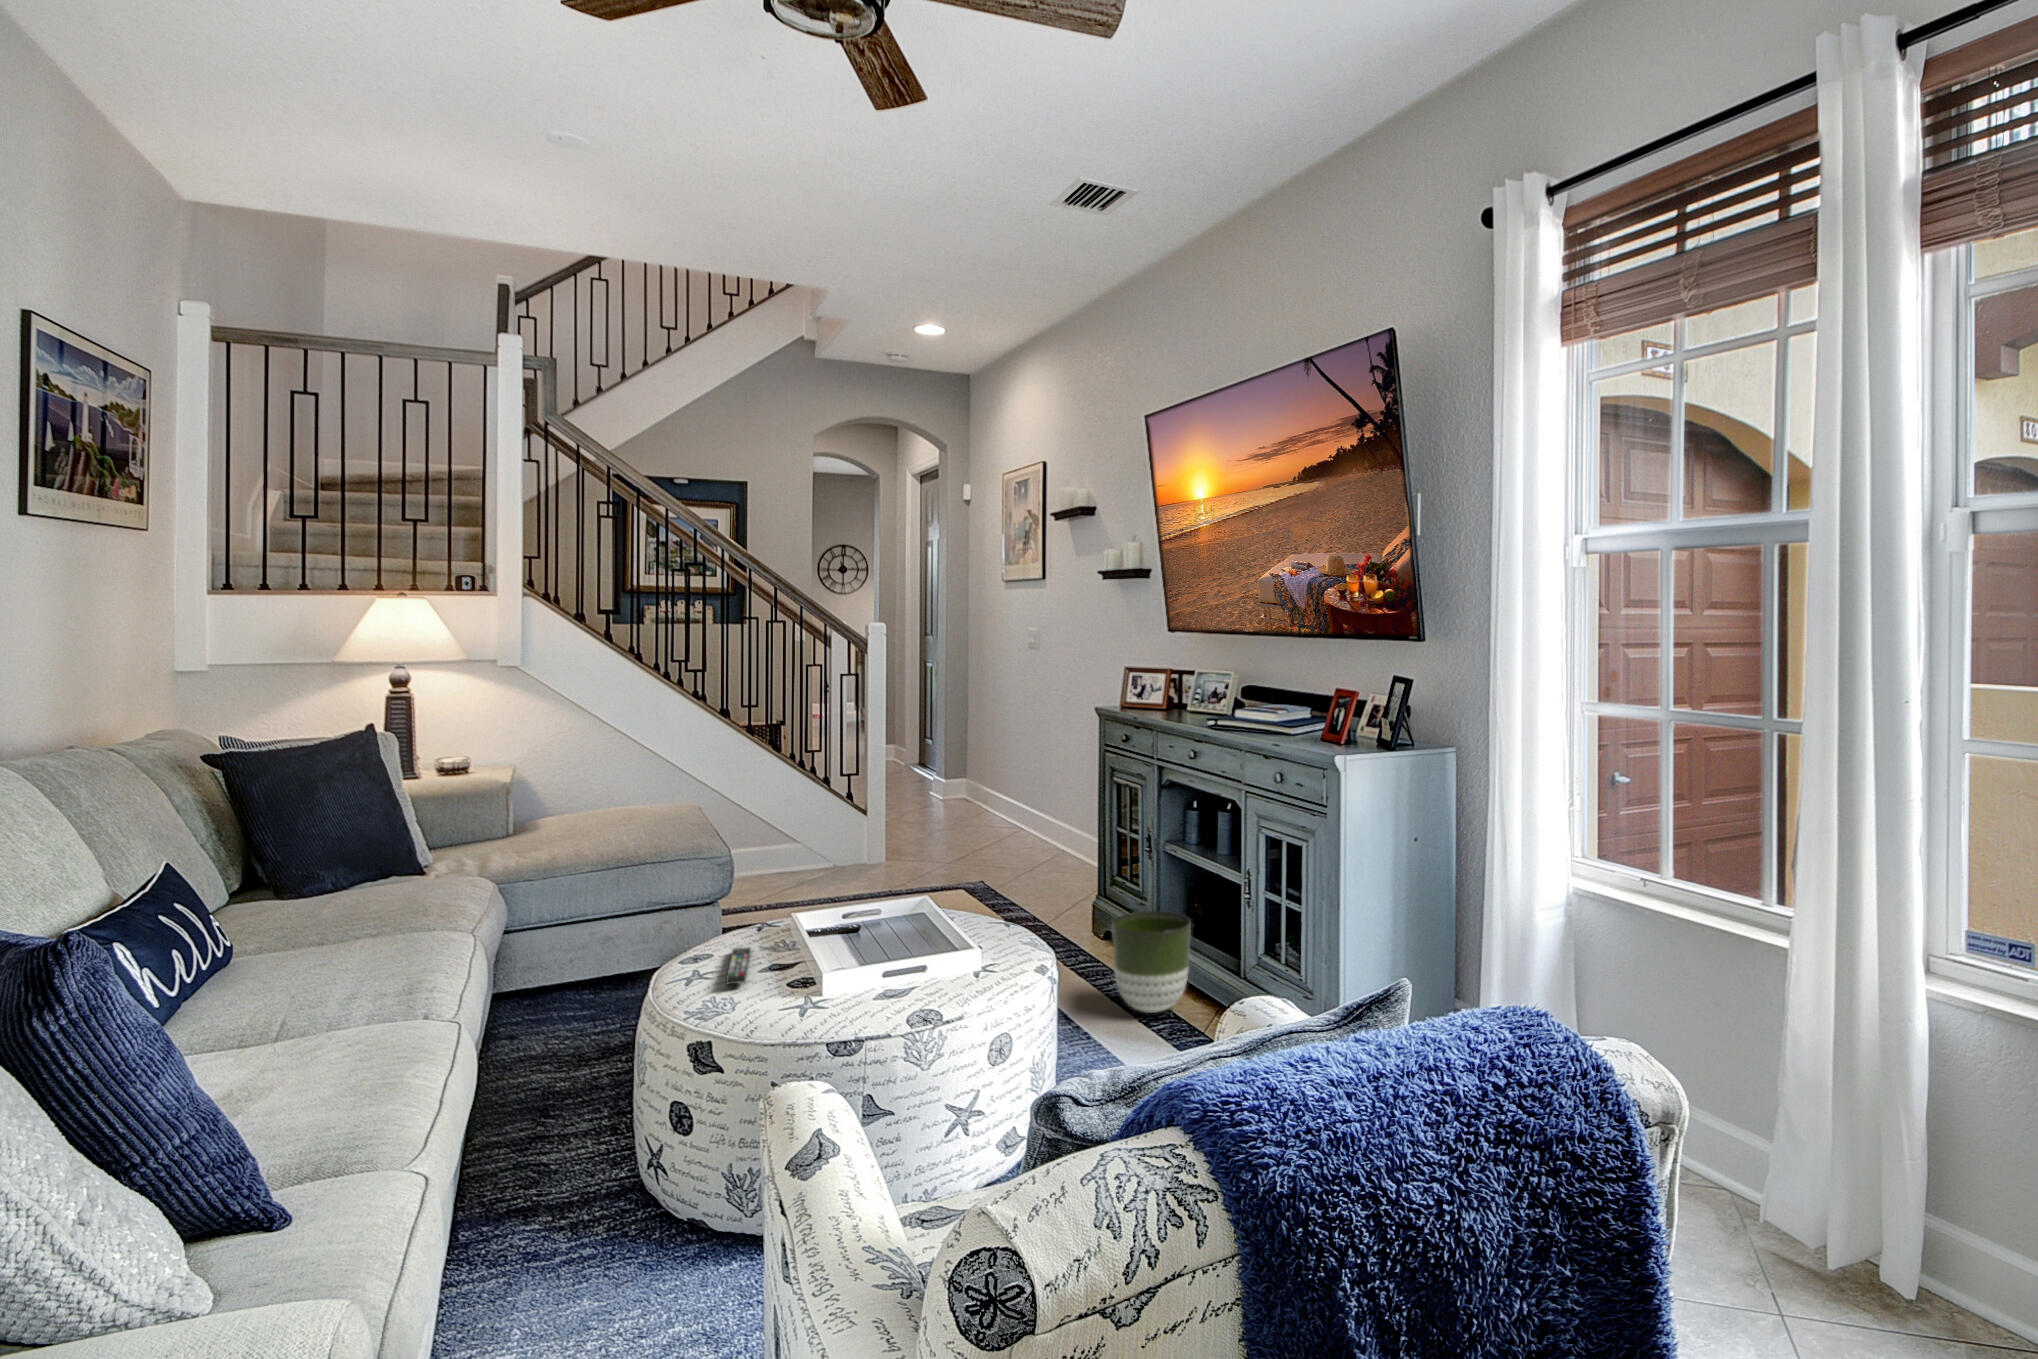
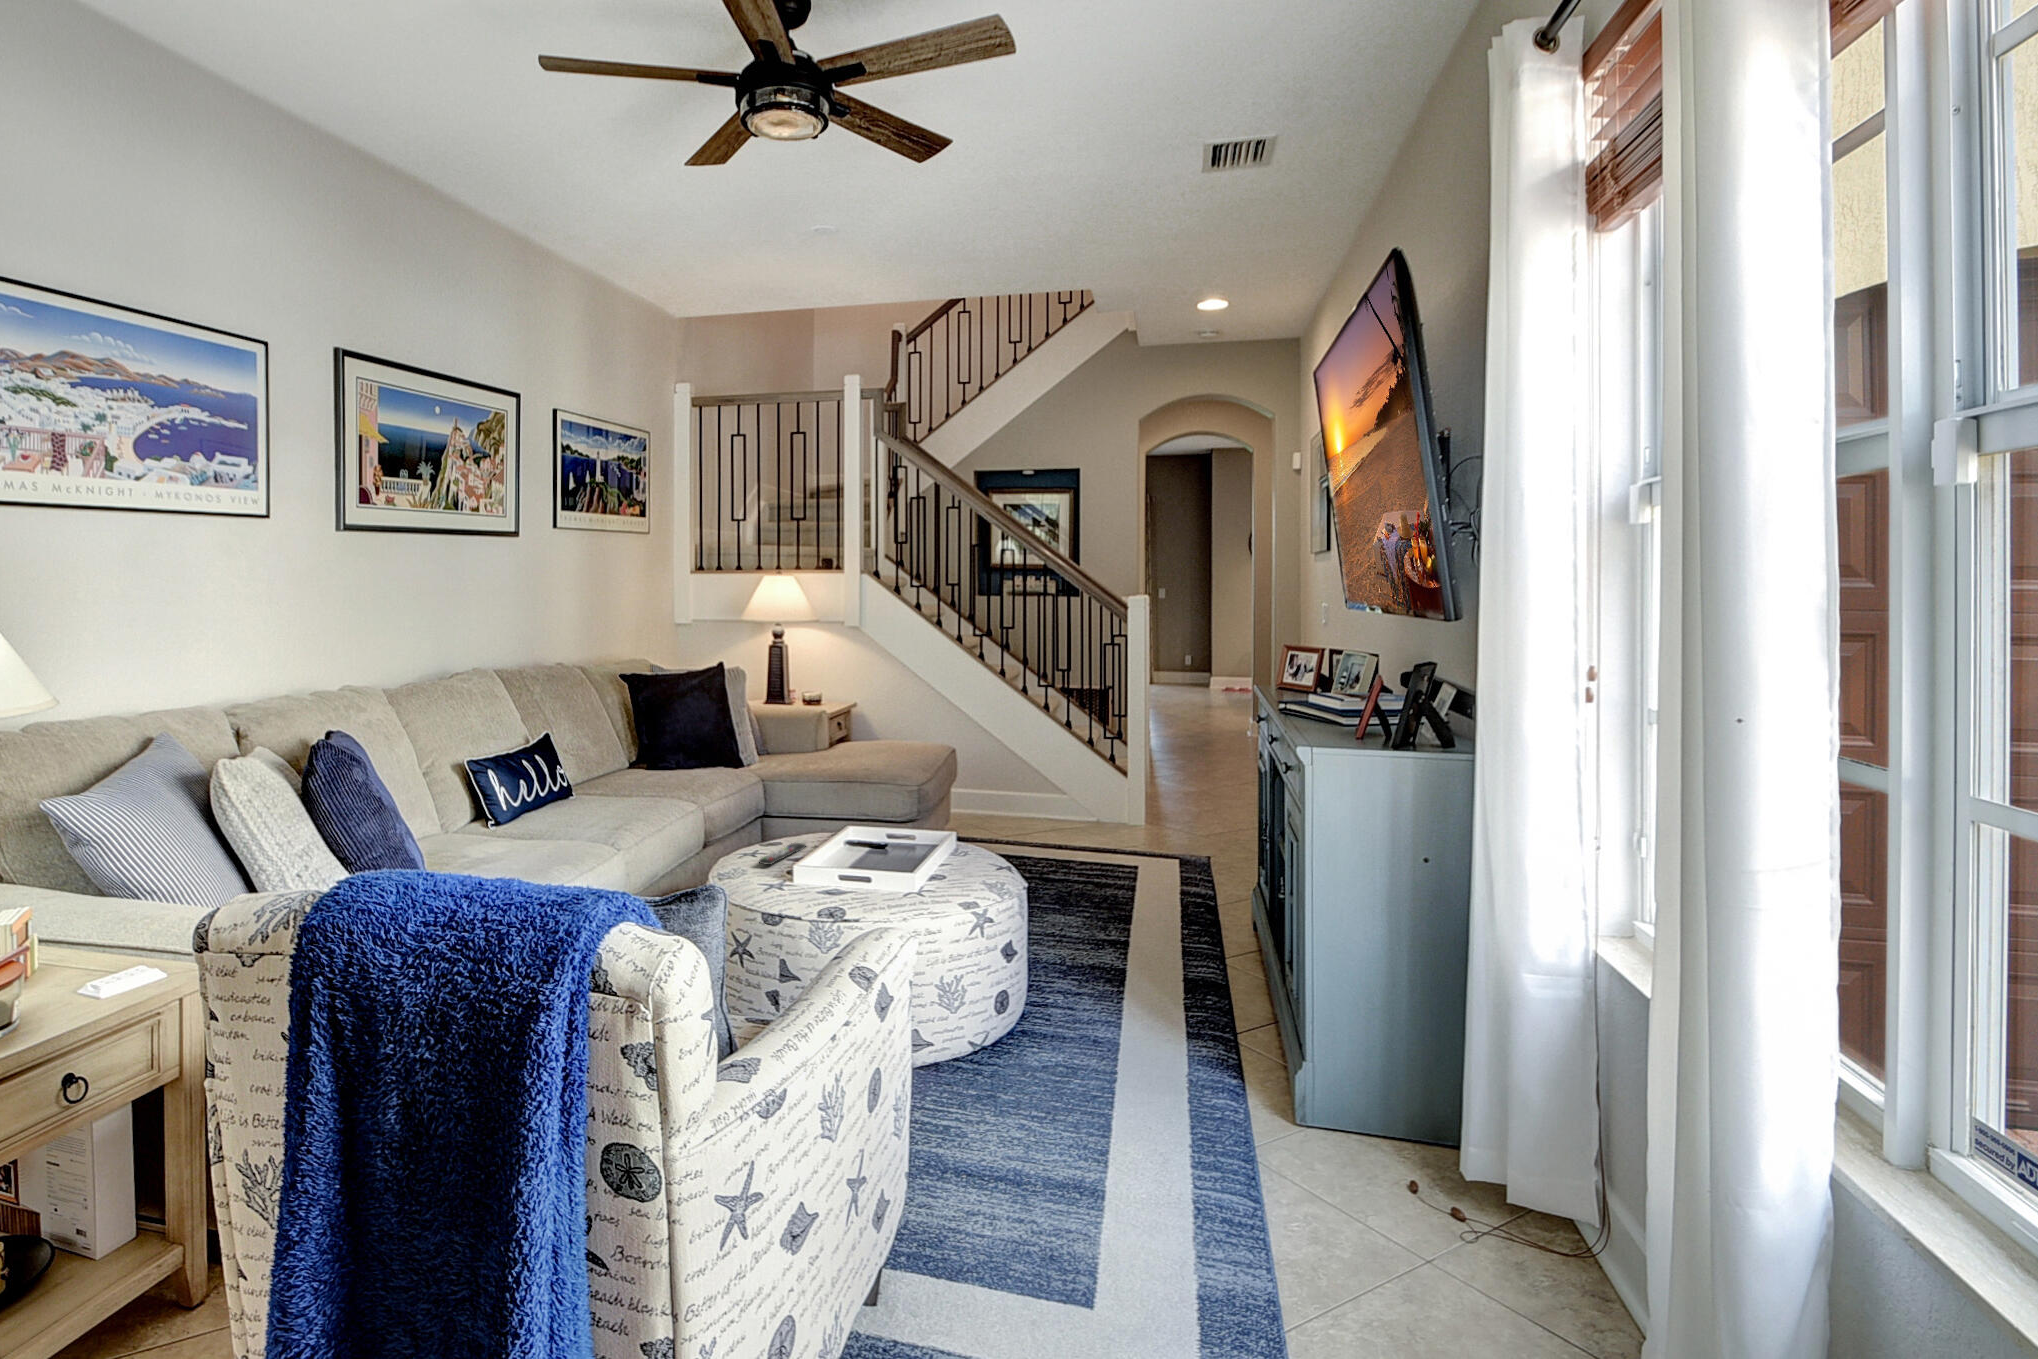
planter: present [1112,911,1191,1013] -> none [1171,889,1249,986]

